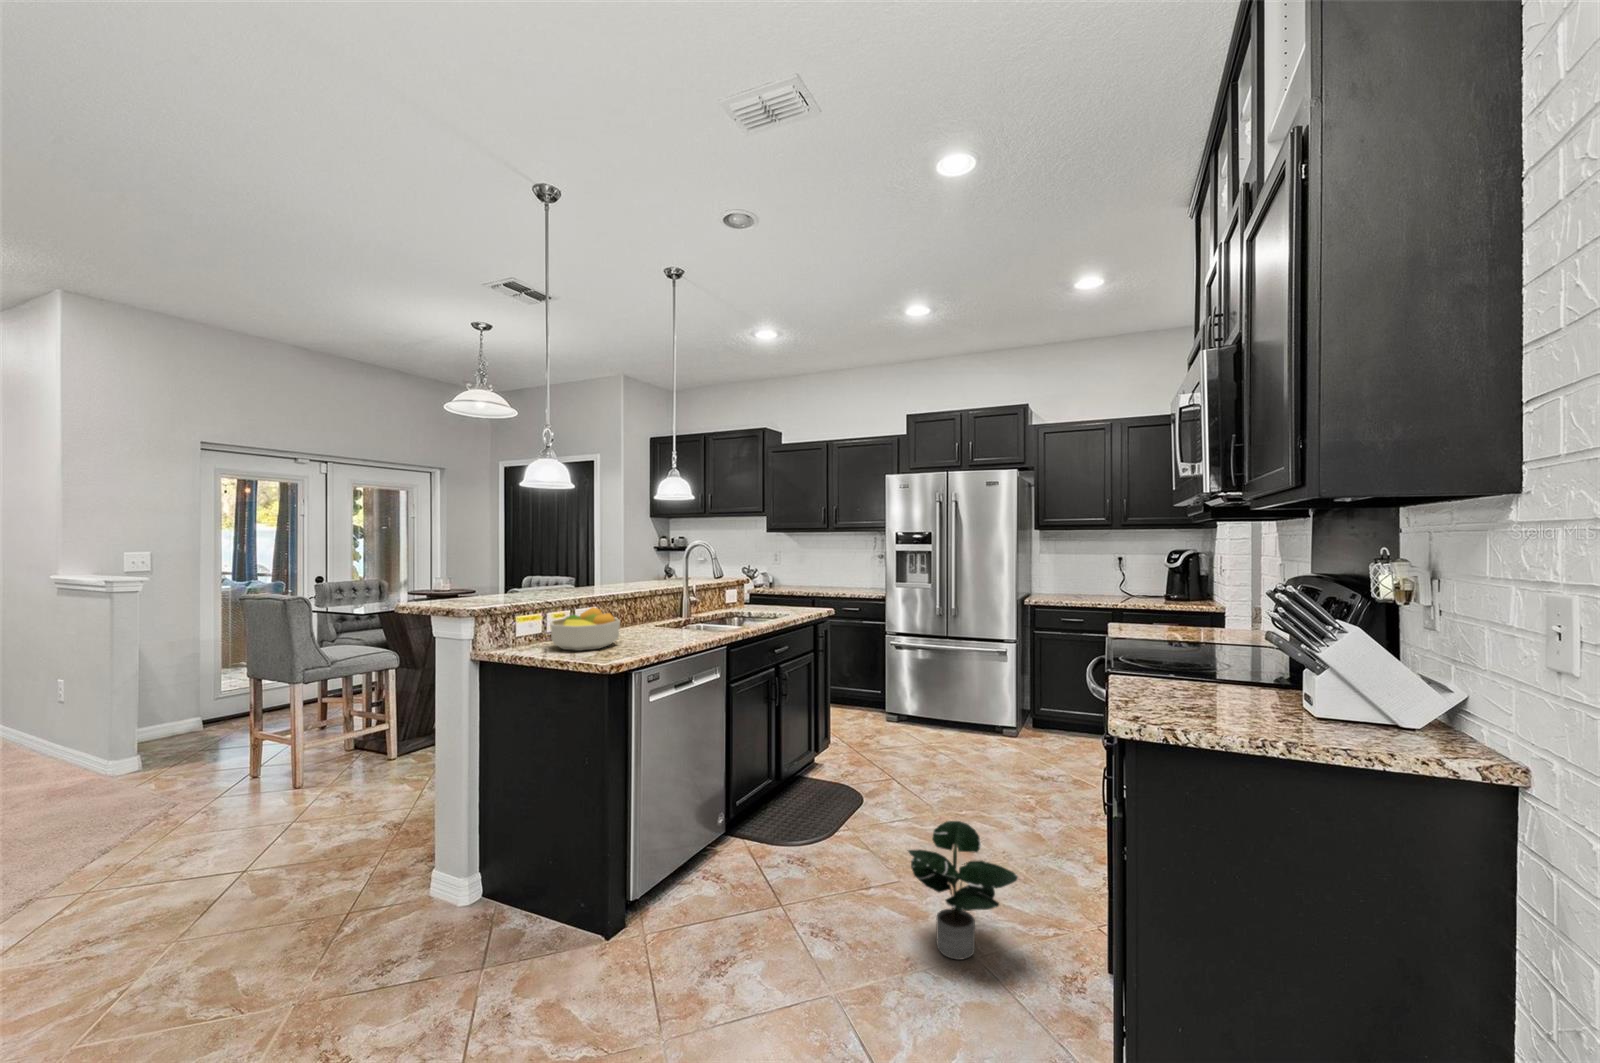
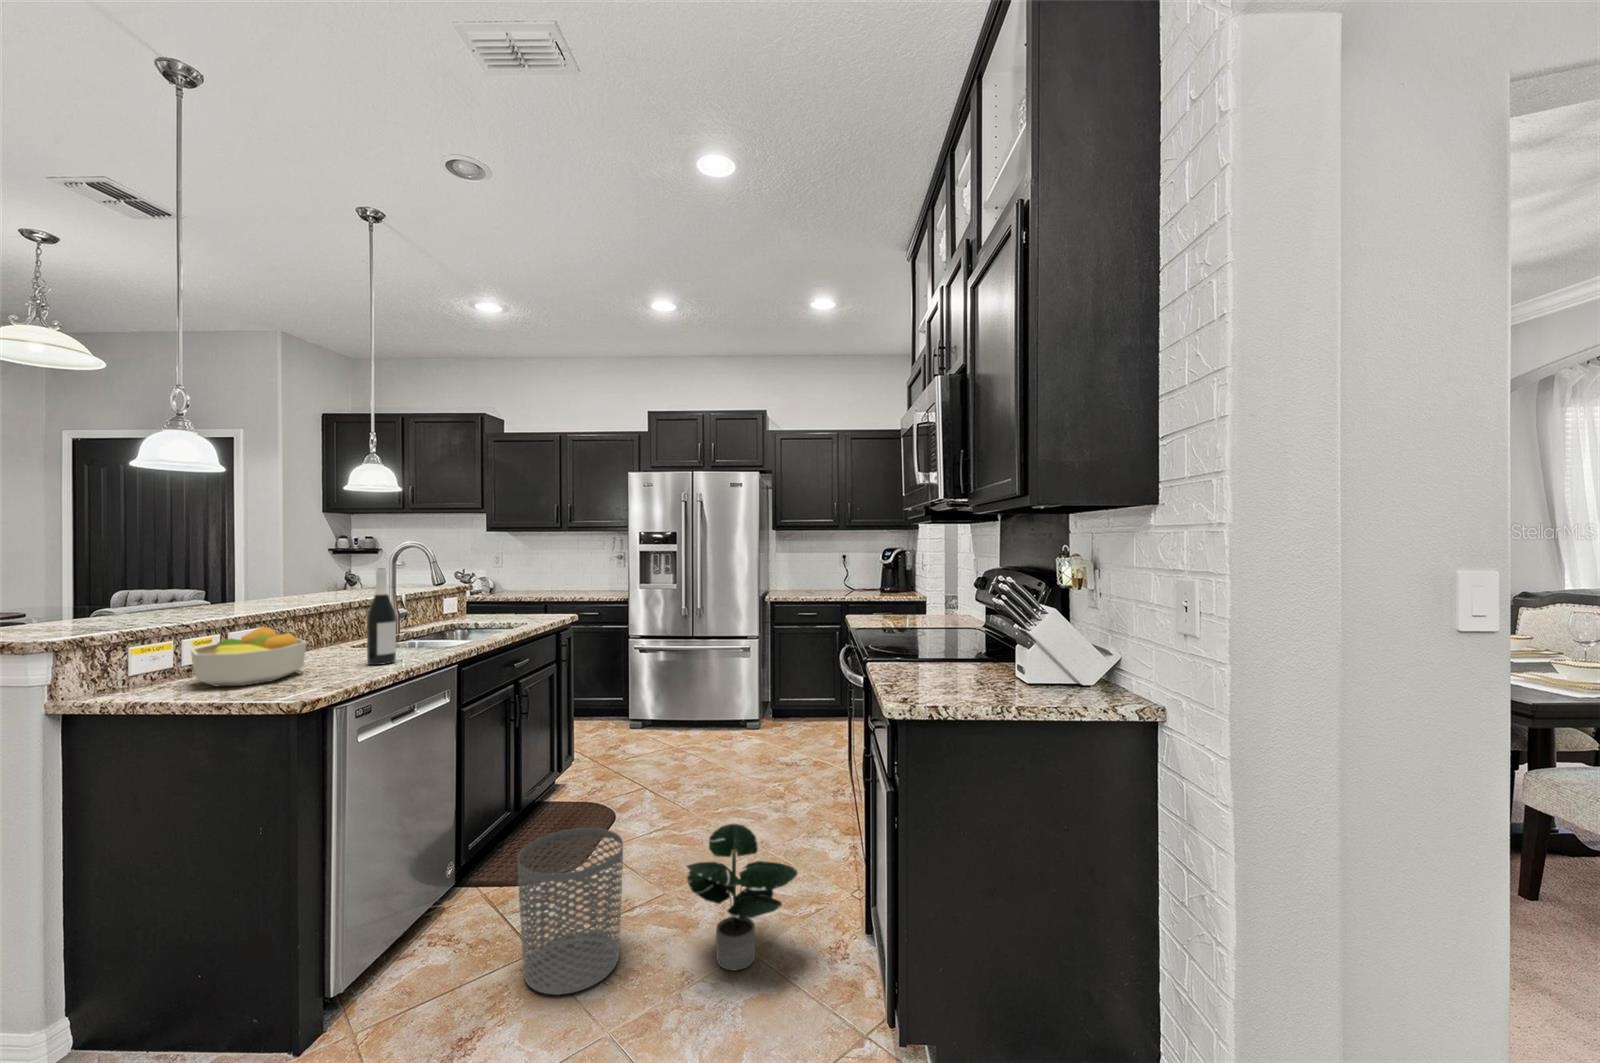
wine bottle: none [661,564,681,643] -> present [367,568,396,665]
waste bin: none [766,801,854,941] -> present [518,828,623,995]

